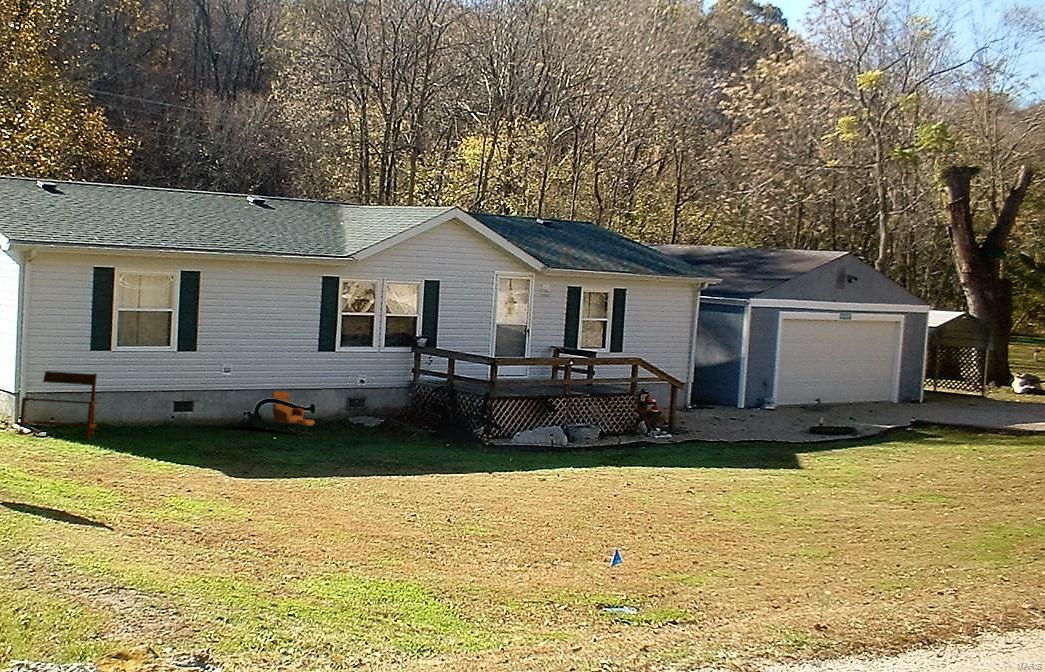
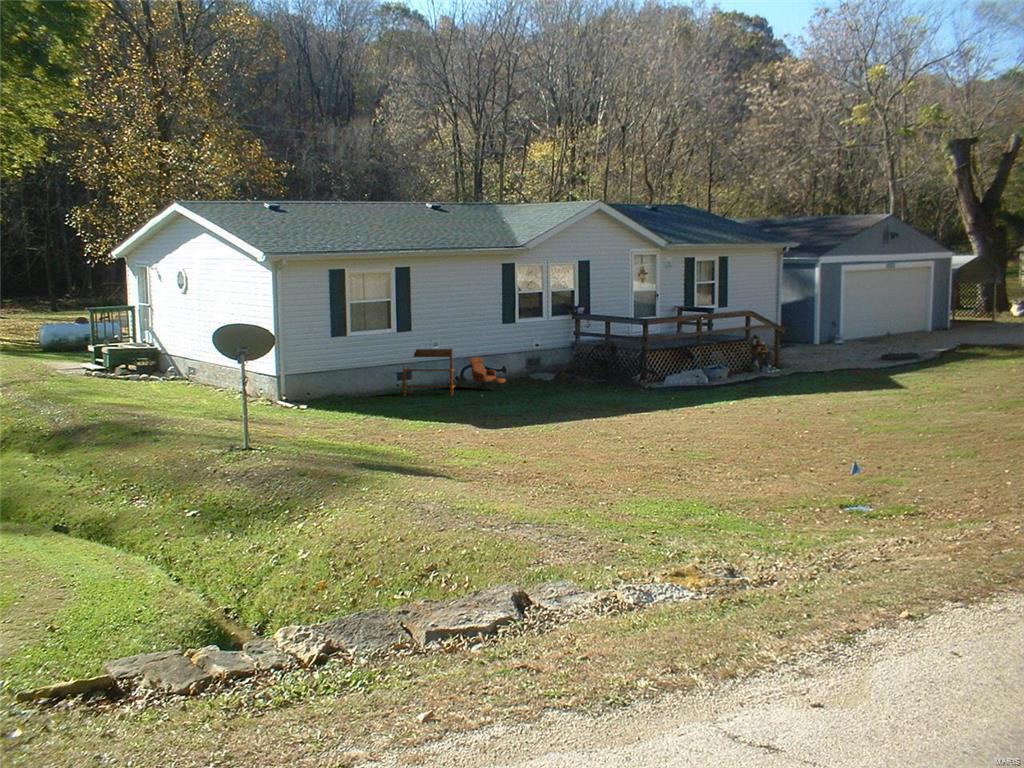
bench: present [19,371,97,439] -> present [403,349,455,396]

